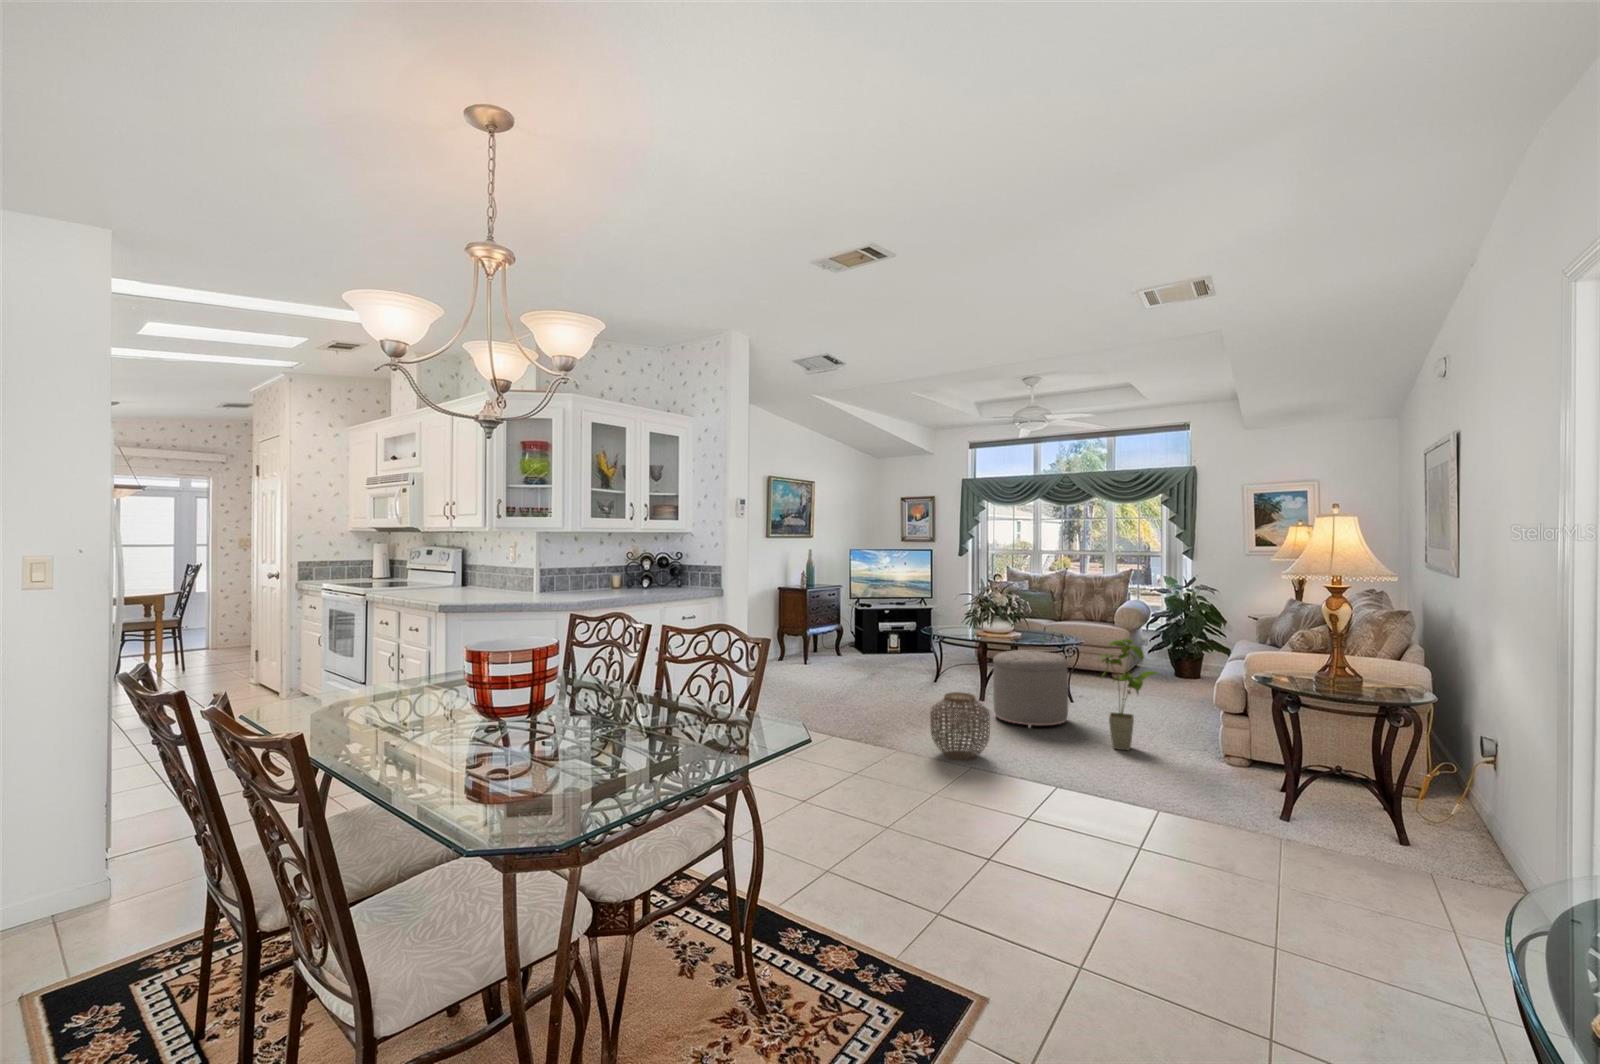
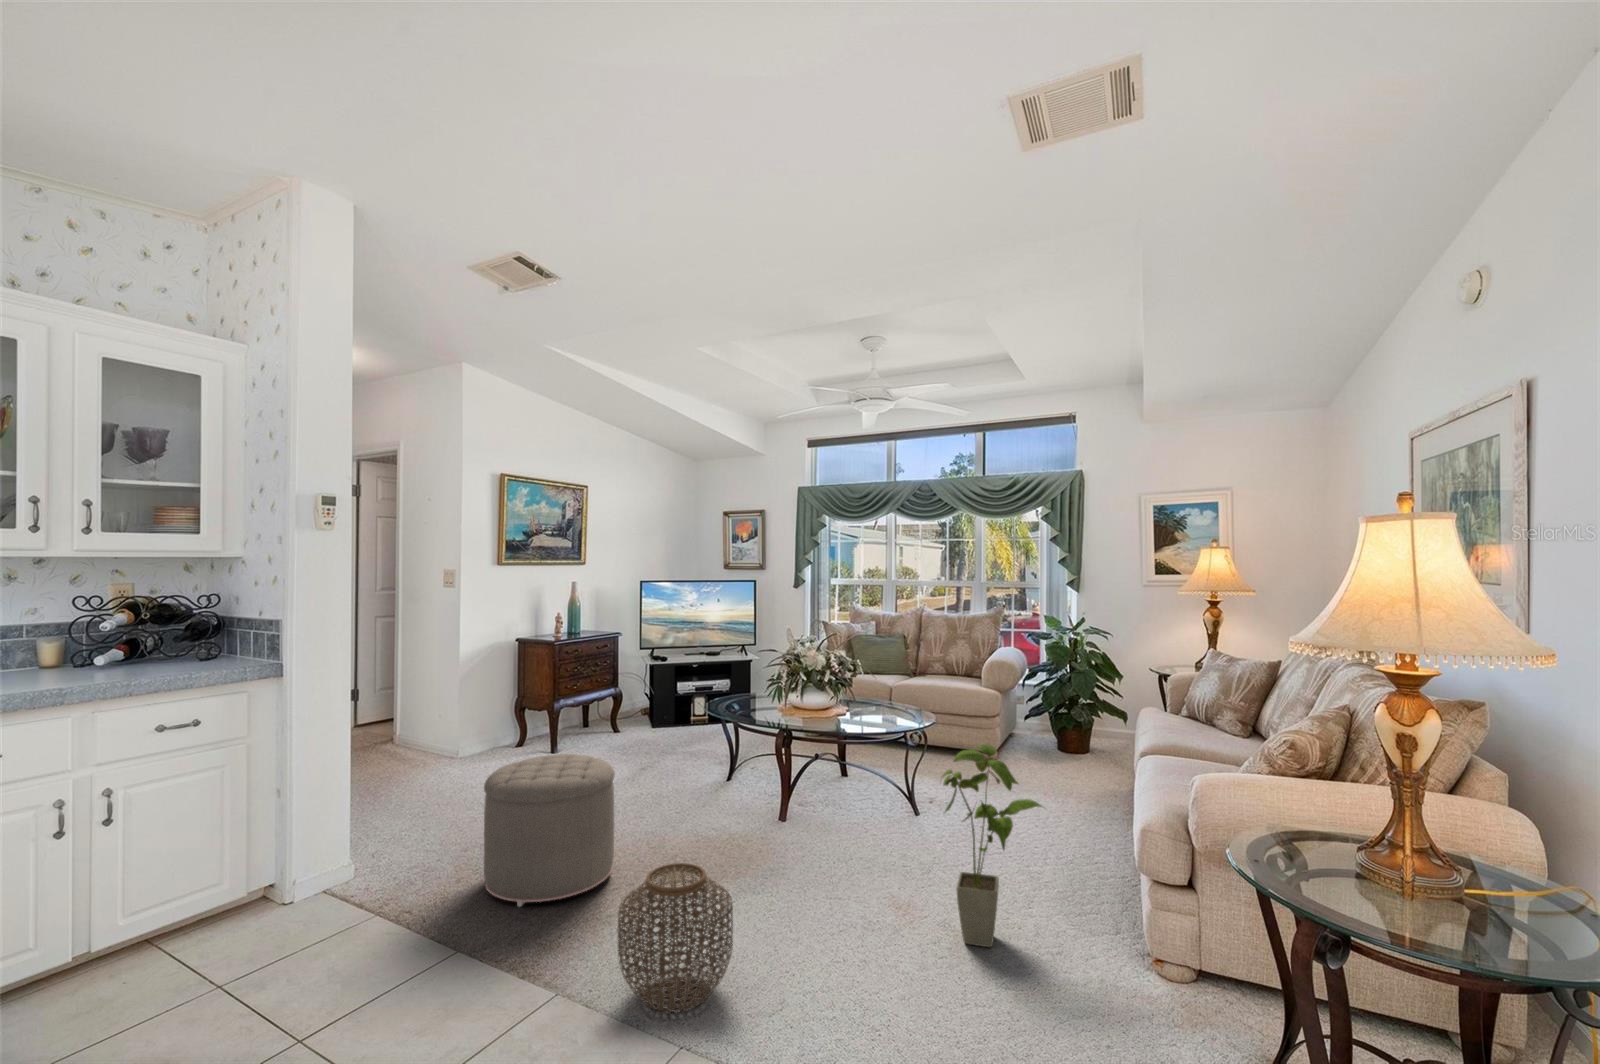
ottoman: present [993,650,1068,727] -> present [484,754,615,907]

